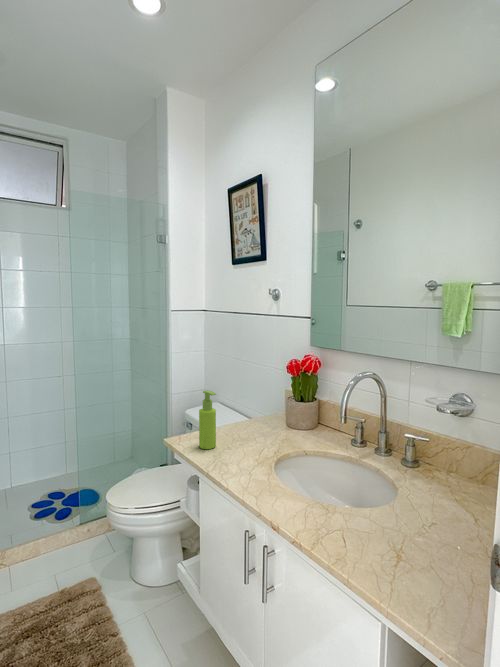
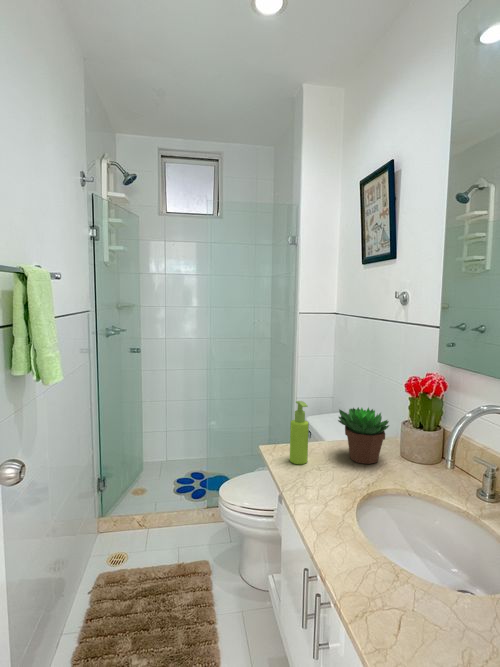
succulent plant: none [237,389,282,438] -> present [338,408,389,464]

